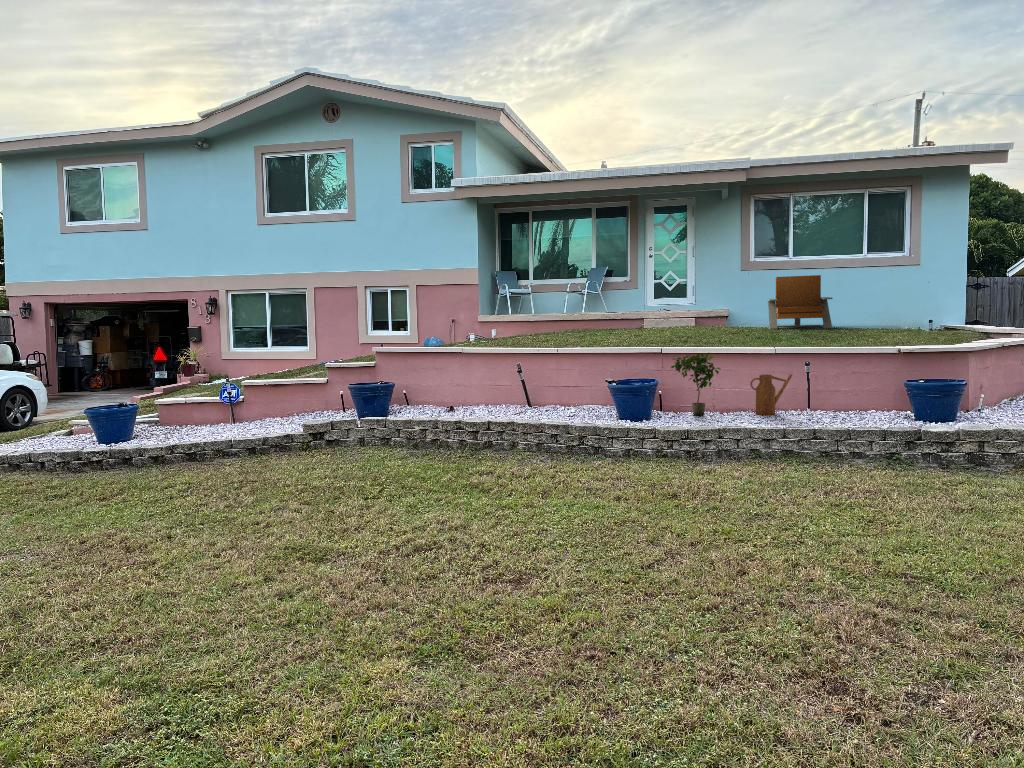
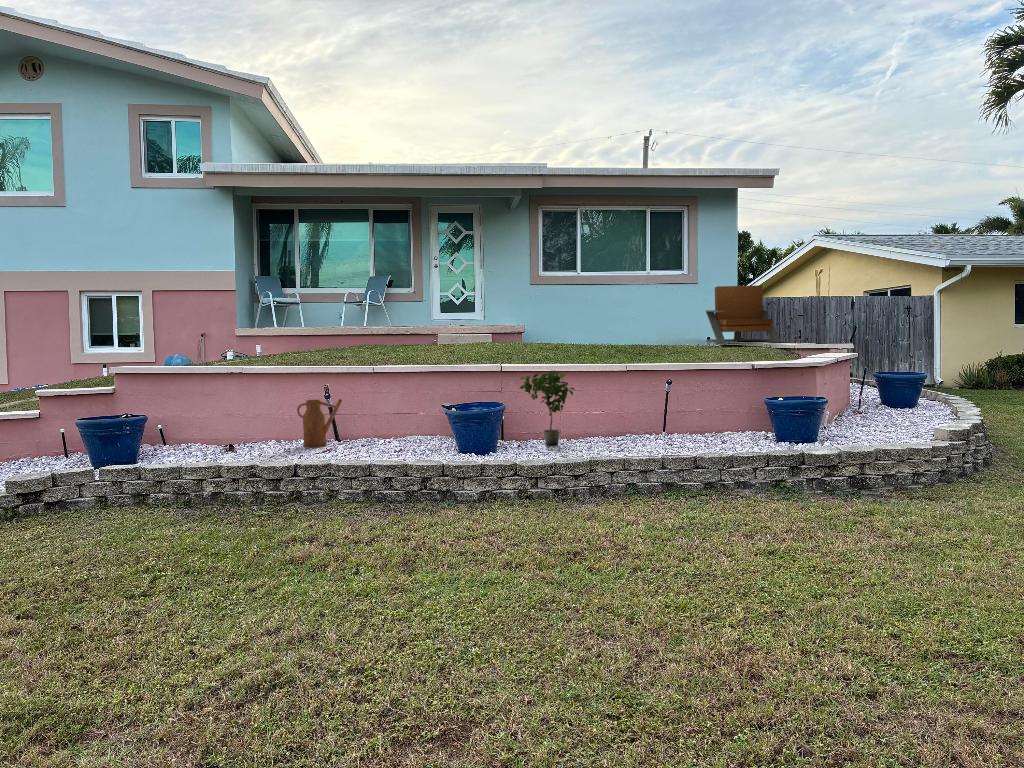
lounge chair: present [768,275,833,330] -> present [706,285,781,343]
watering can: present [750,374,792,416] -> present [297,399,342,448]

